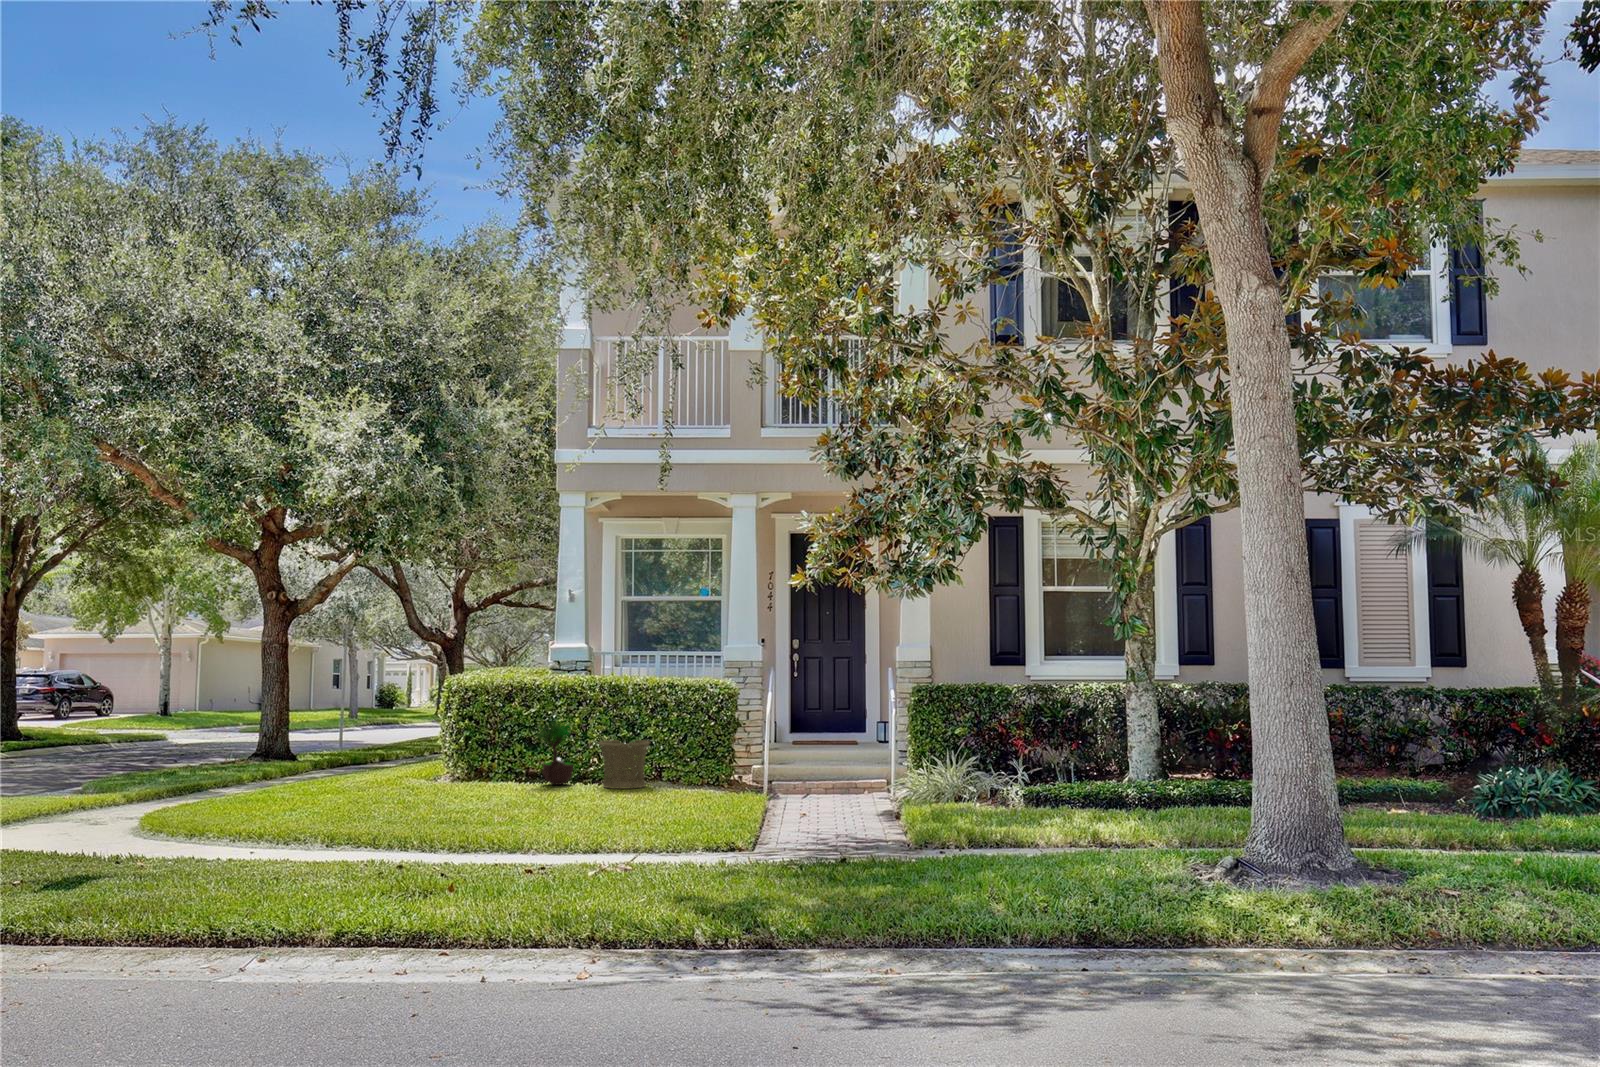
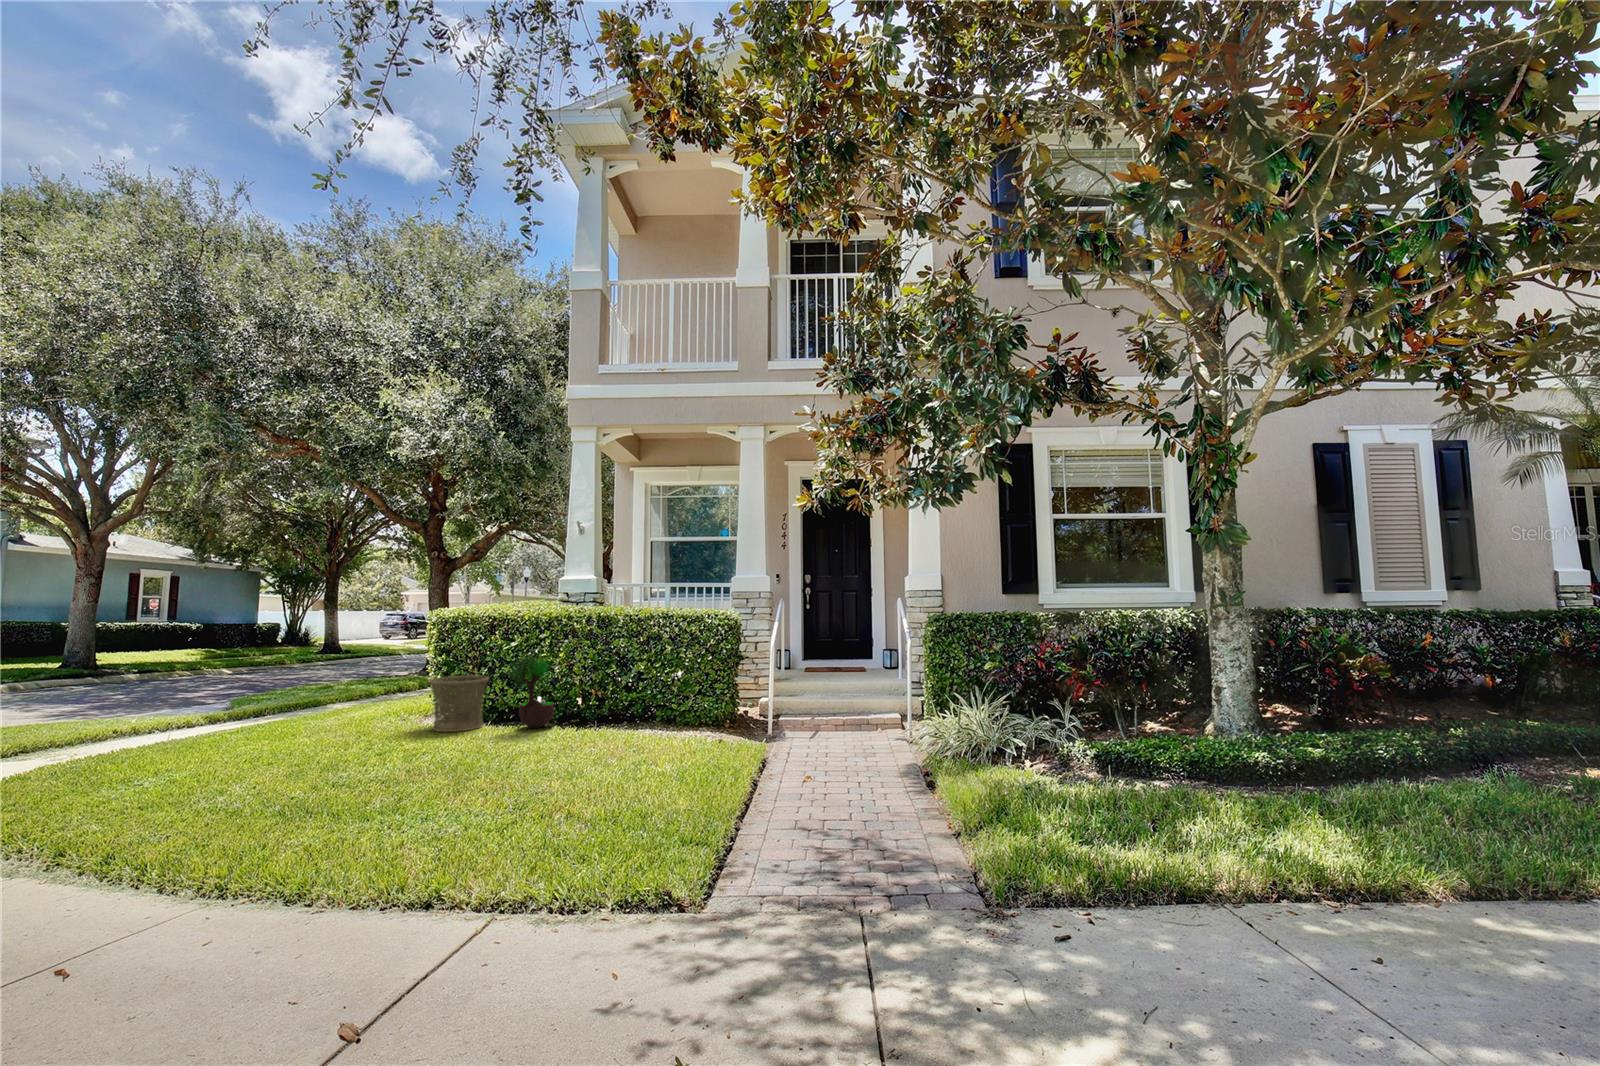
basket: present [599,740,650,789] -> present [428,675,489,732]

